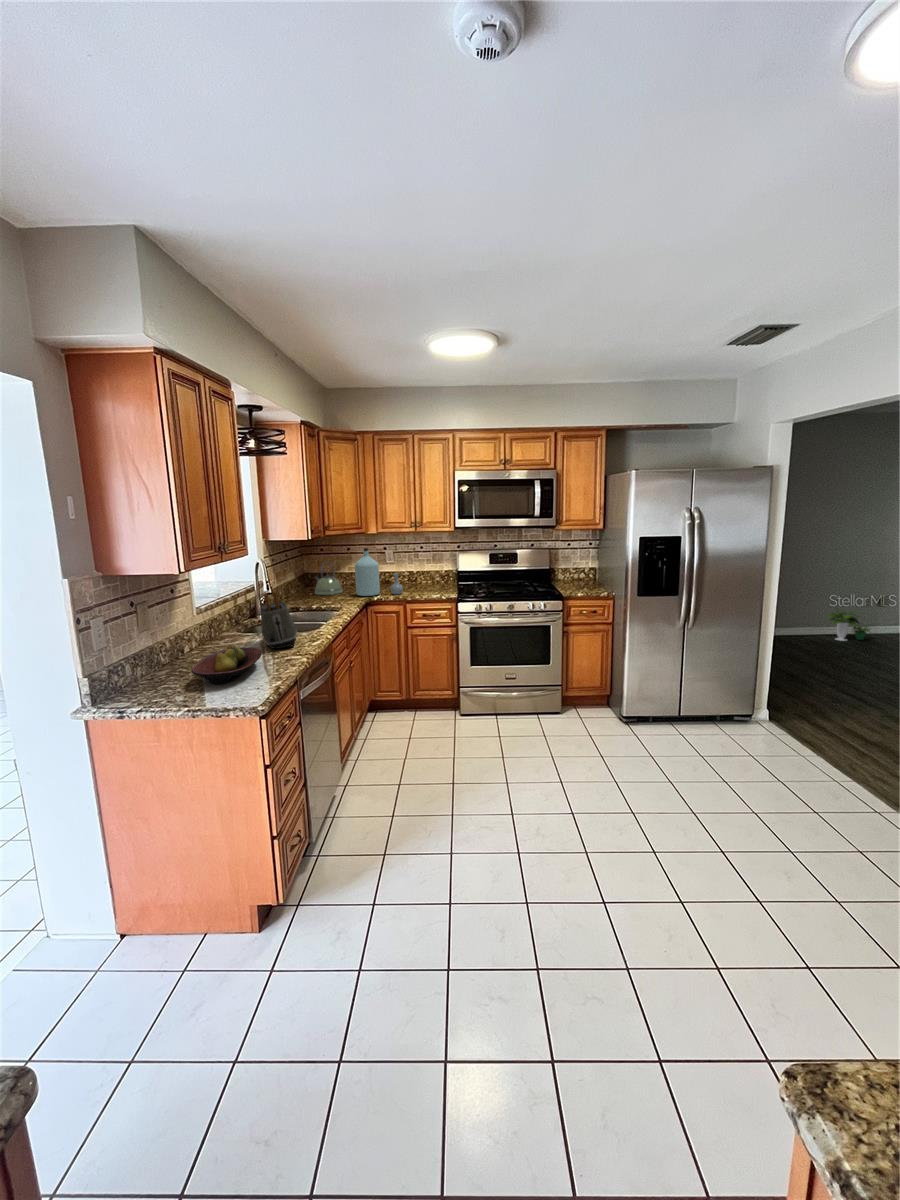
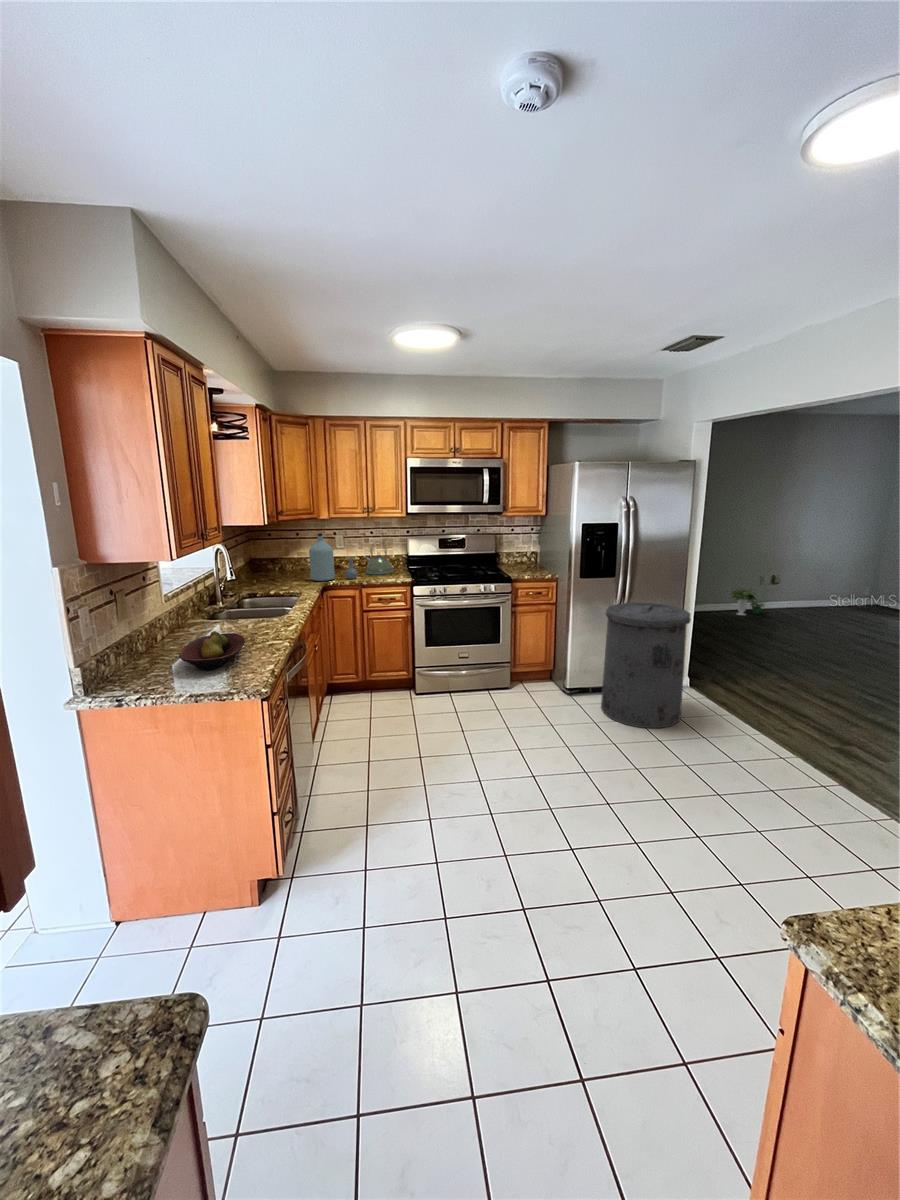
kettle: present [315,563,343,595] -> present [365,545,393,575]
toaster: present [261,589,297,649] -> none [232,575,272,635]
trash can: none [661,624,765,767] -> present [601,603,691,728]

